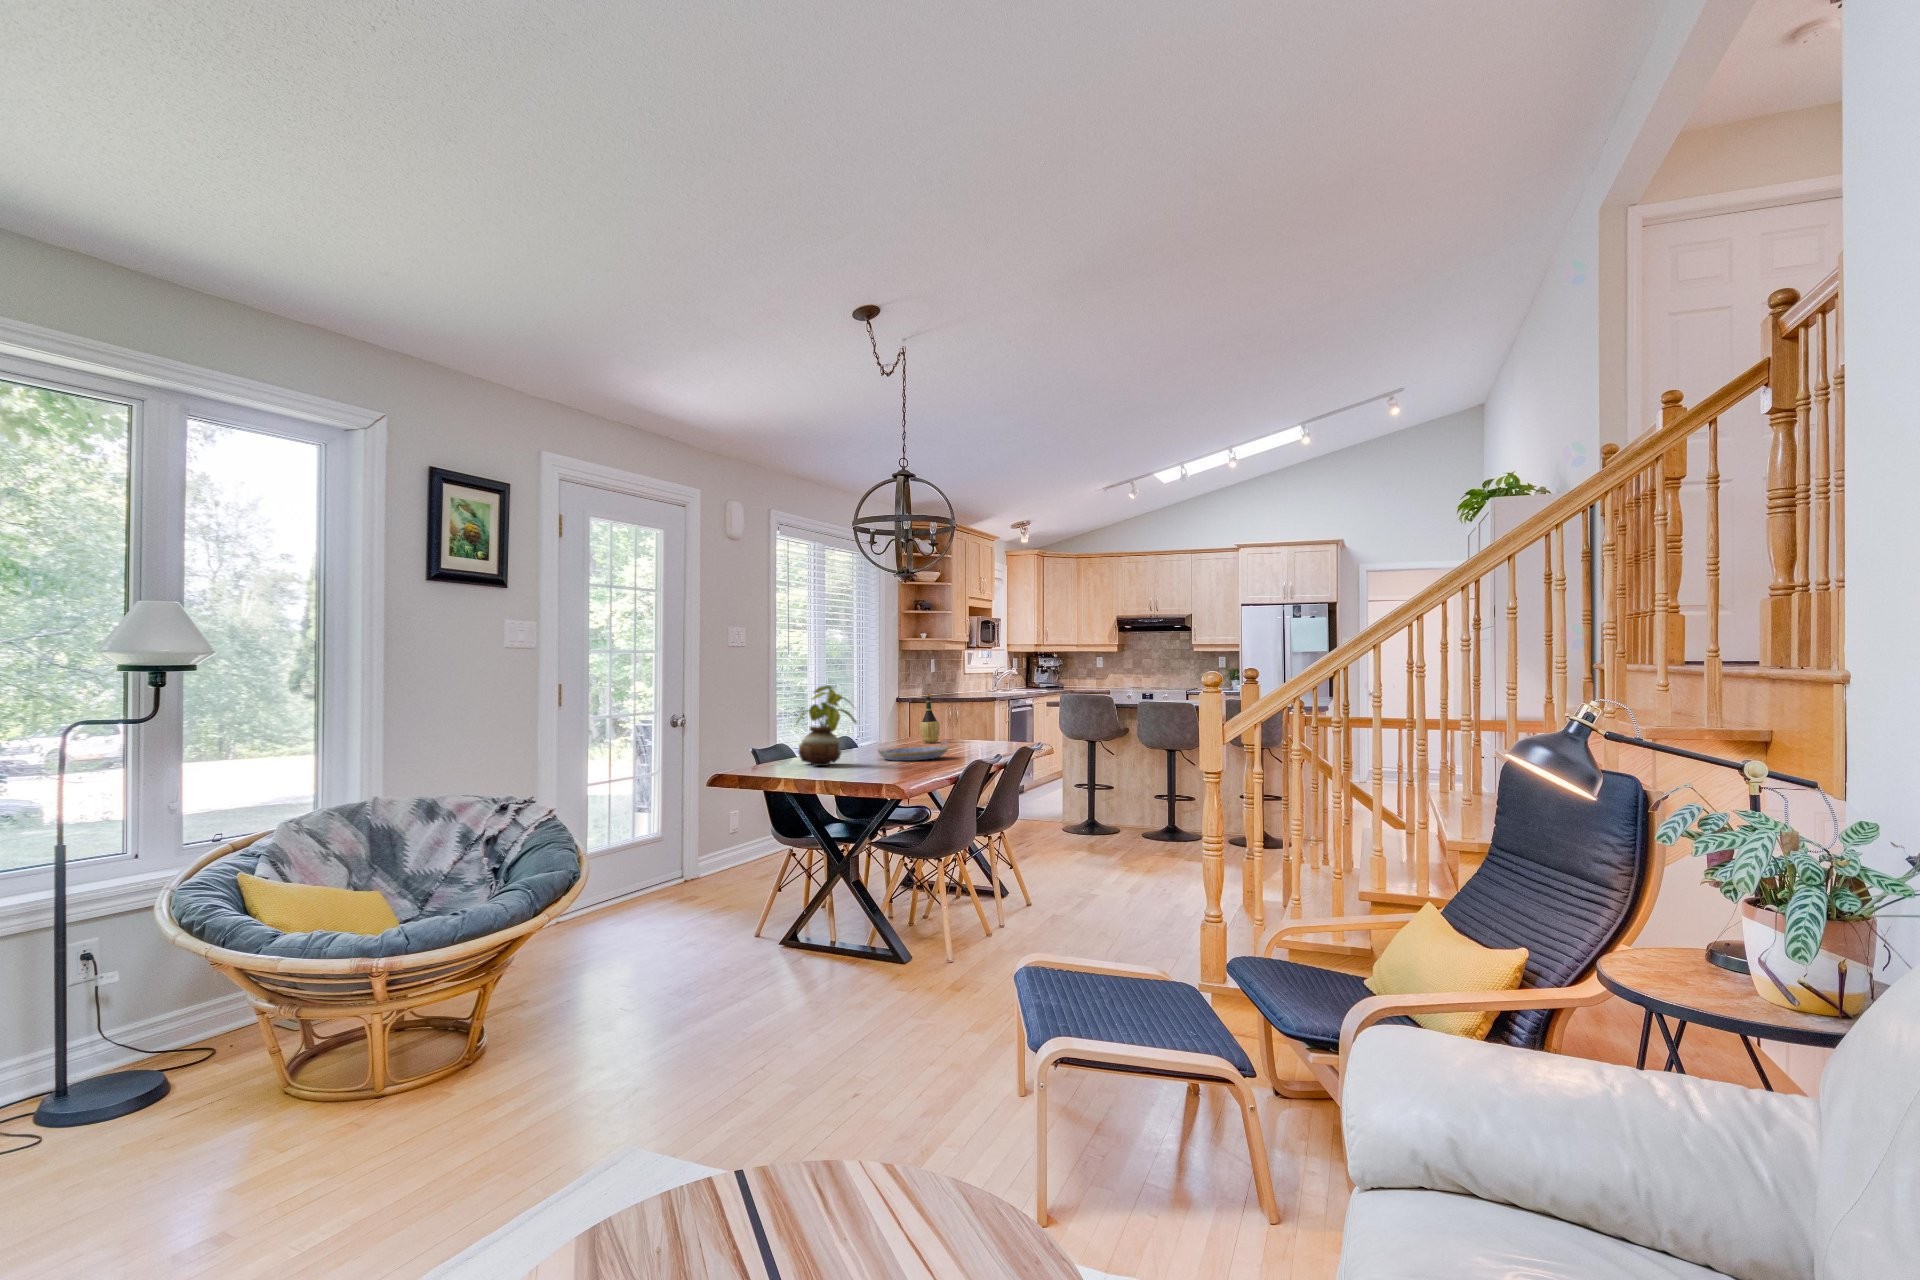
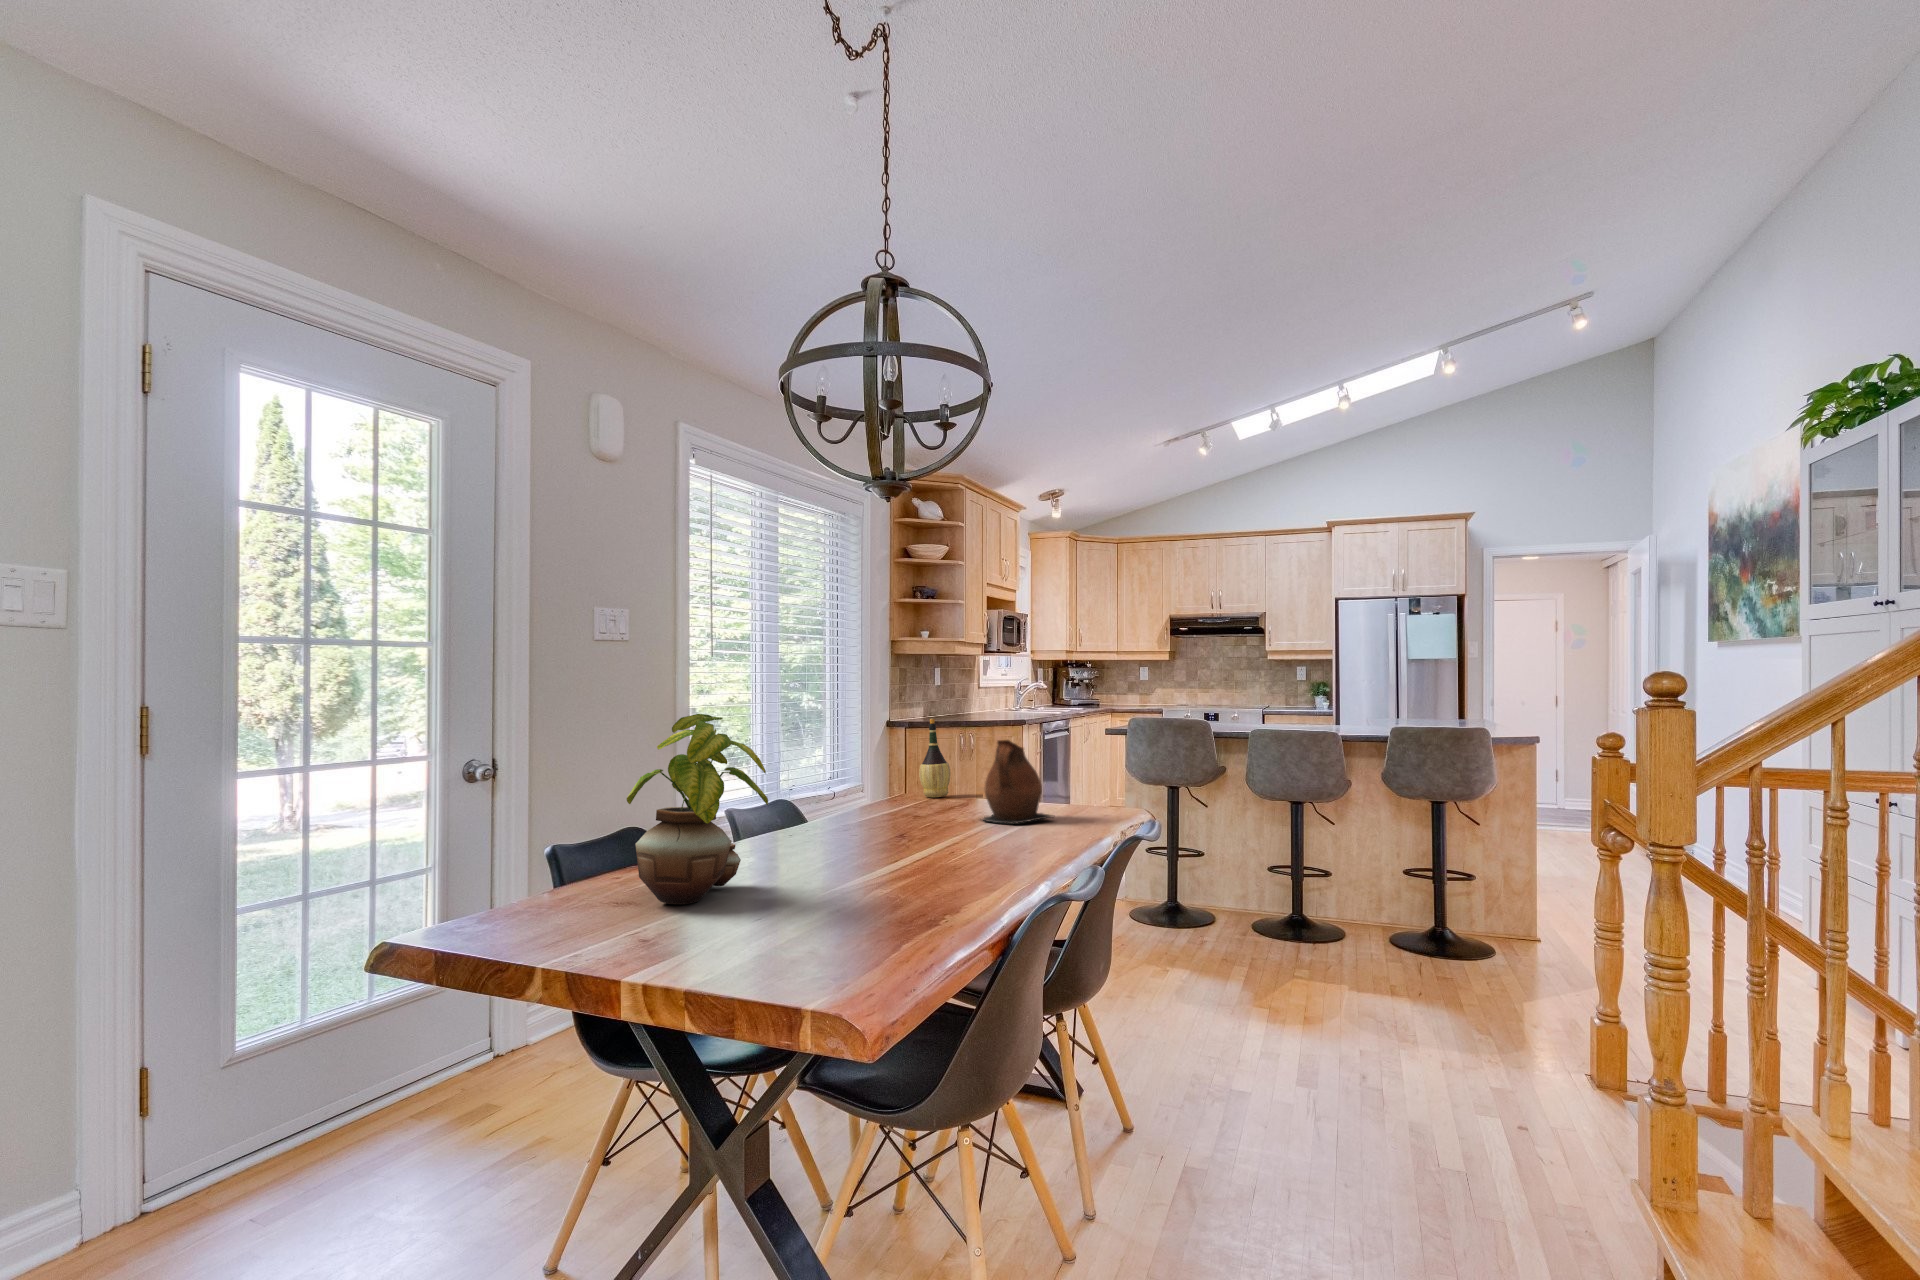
ceramic pitcher: none [954,703,998,750] -> present [983,740,1053,824]
serving tray: present [878,741,948,761] -> none [826,822,974,873]

